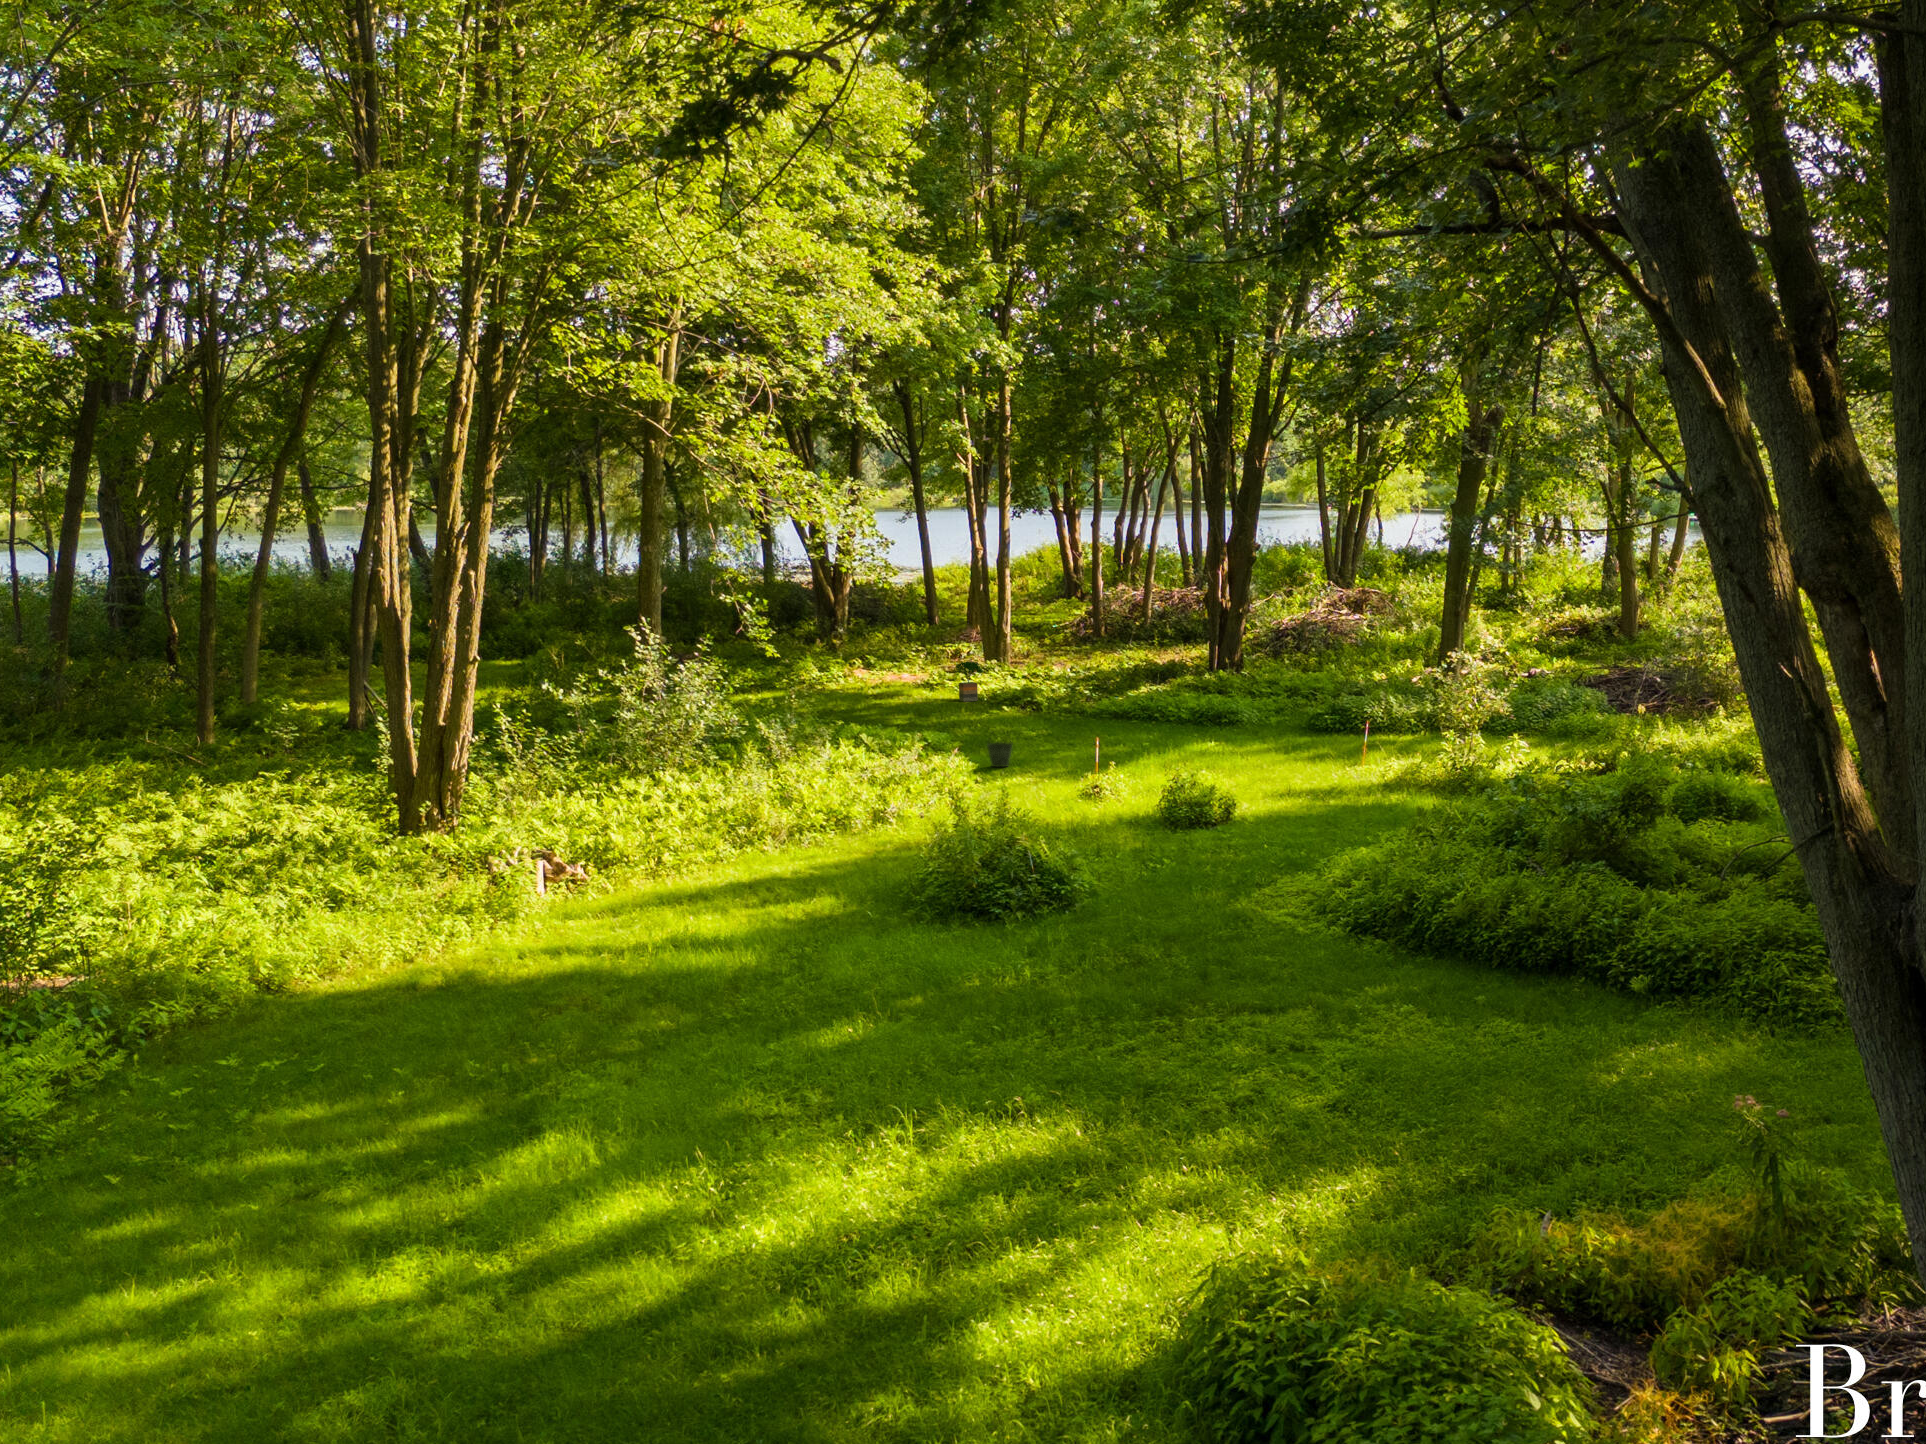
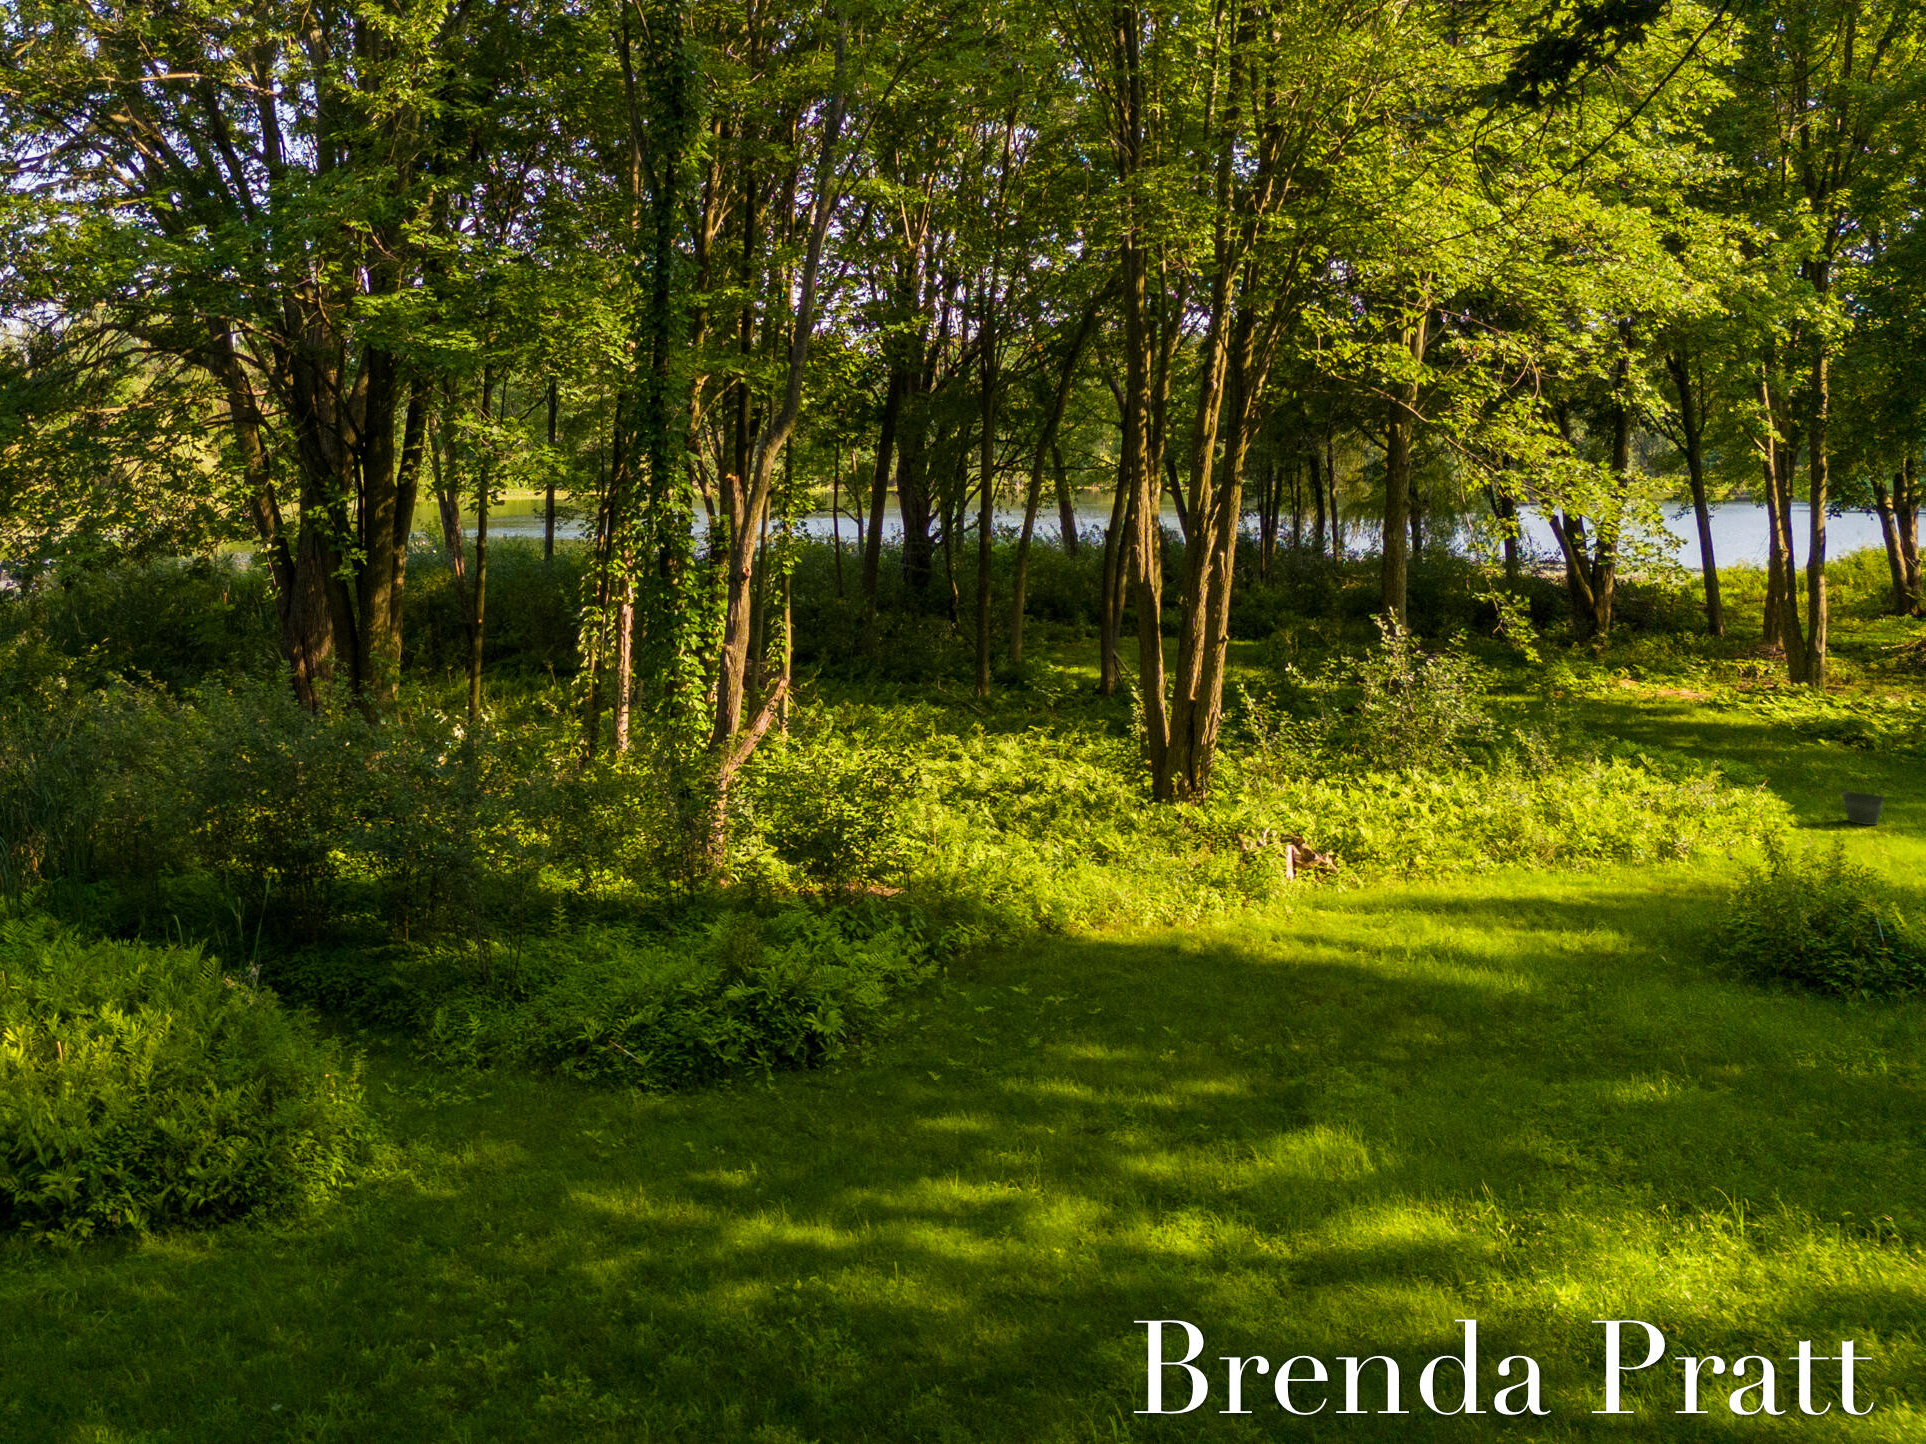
potted tree: present [956,661,983,702] -> none [1756,677,1800,725]

